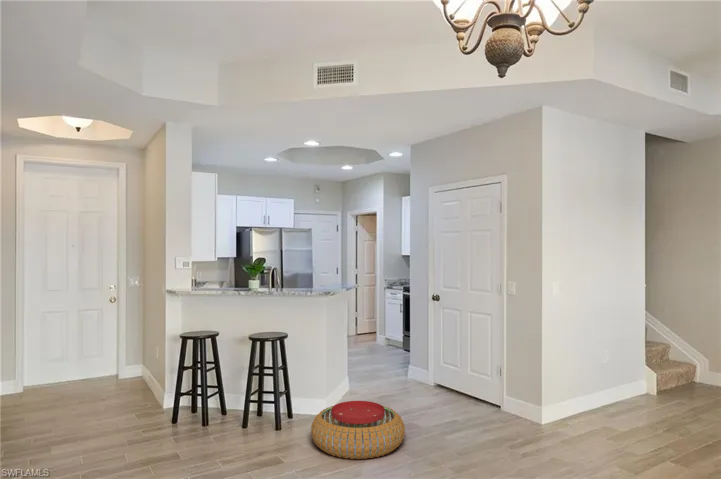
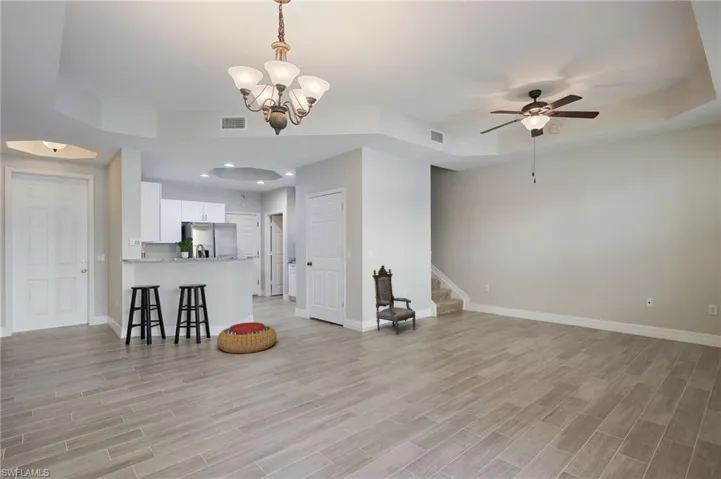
armchair: none [555,307,637,434] -> present [372,265,416,334]

